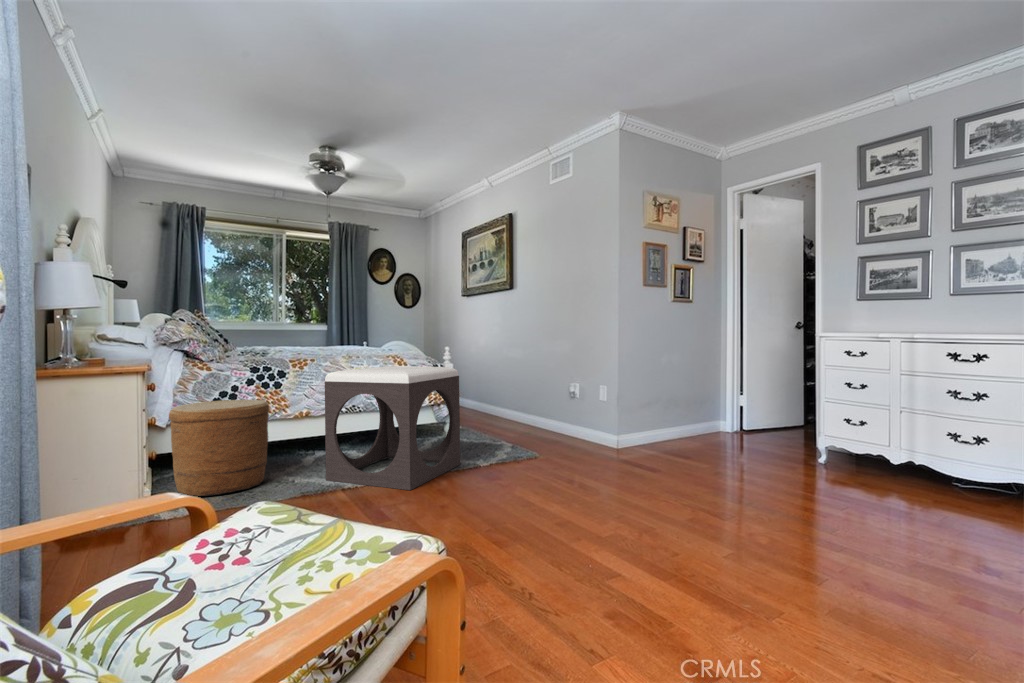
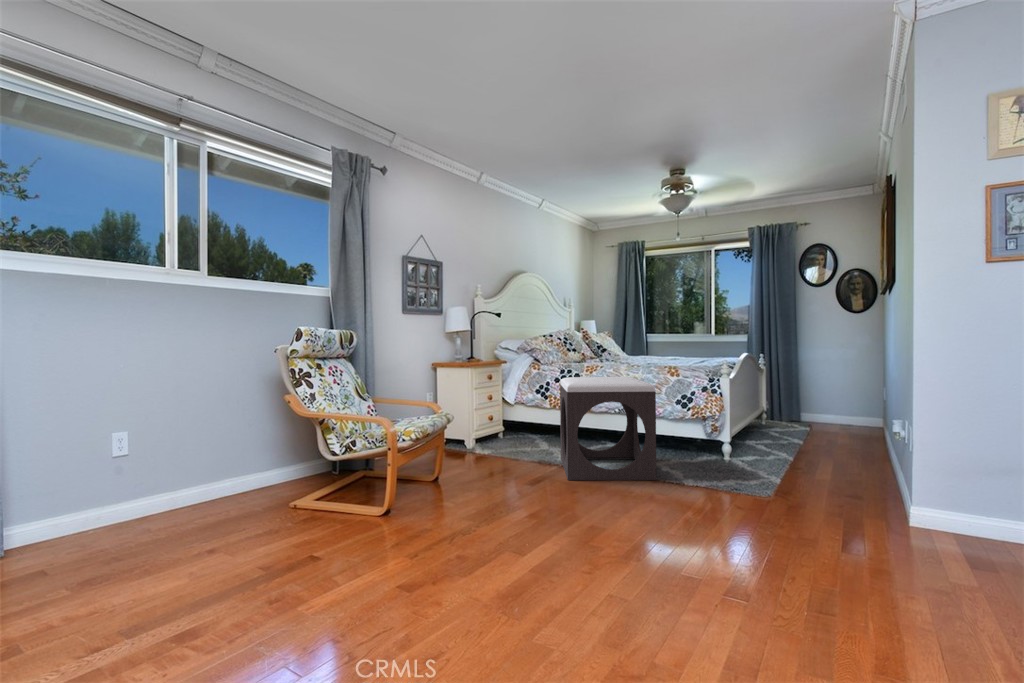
woven basket: present [169,399,269,496] -> none [494,390,550,450]

